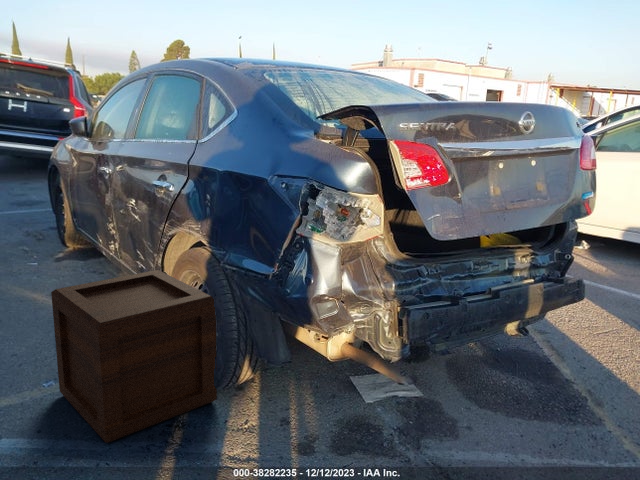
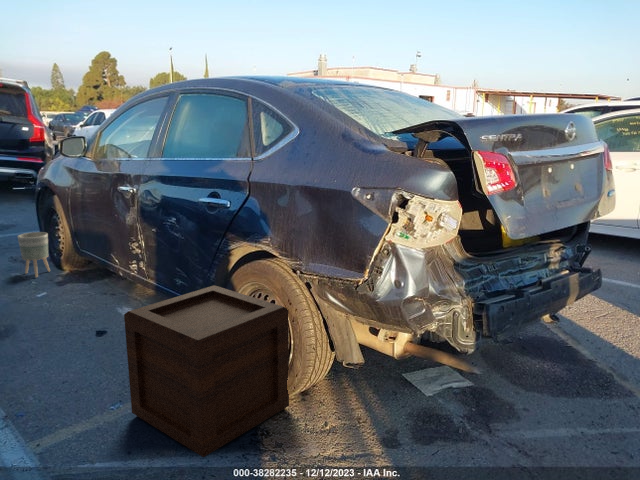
planter: none [21,209,53,253] -> present [18,232,50,277]

